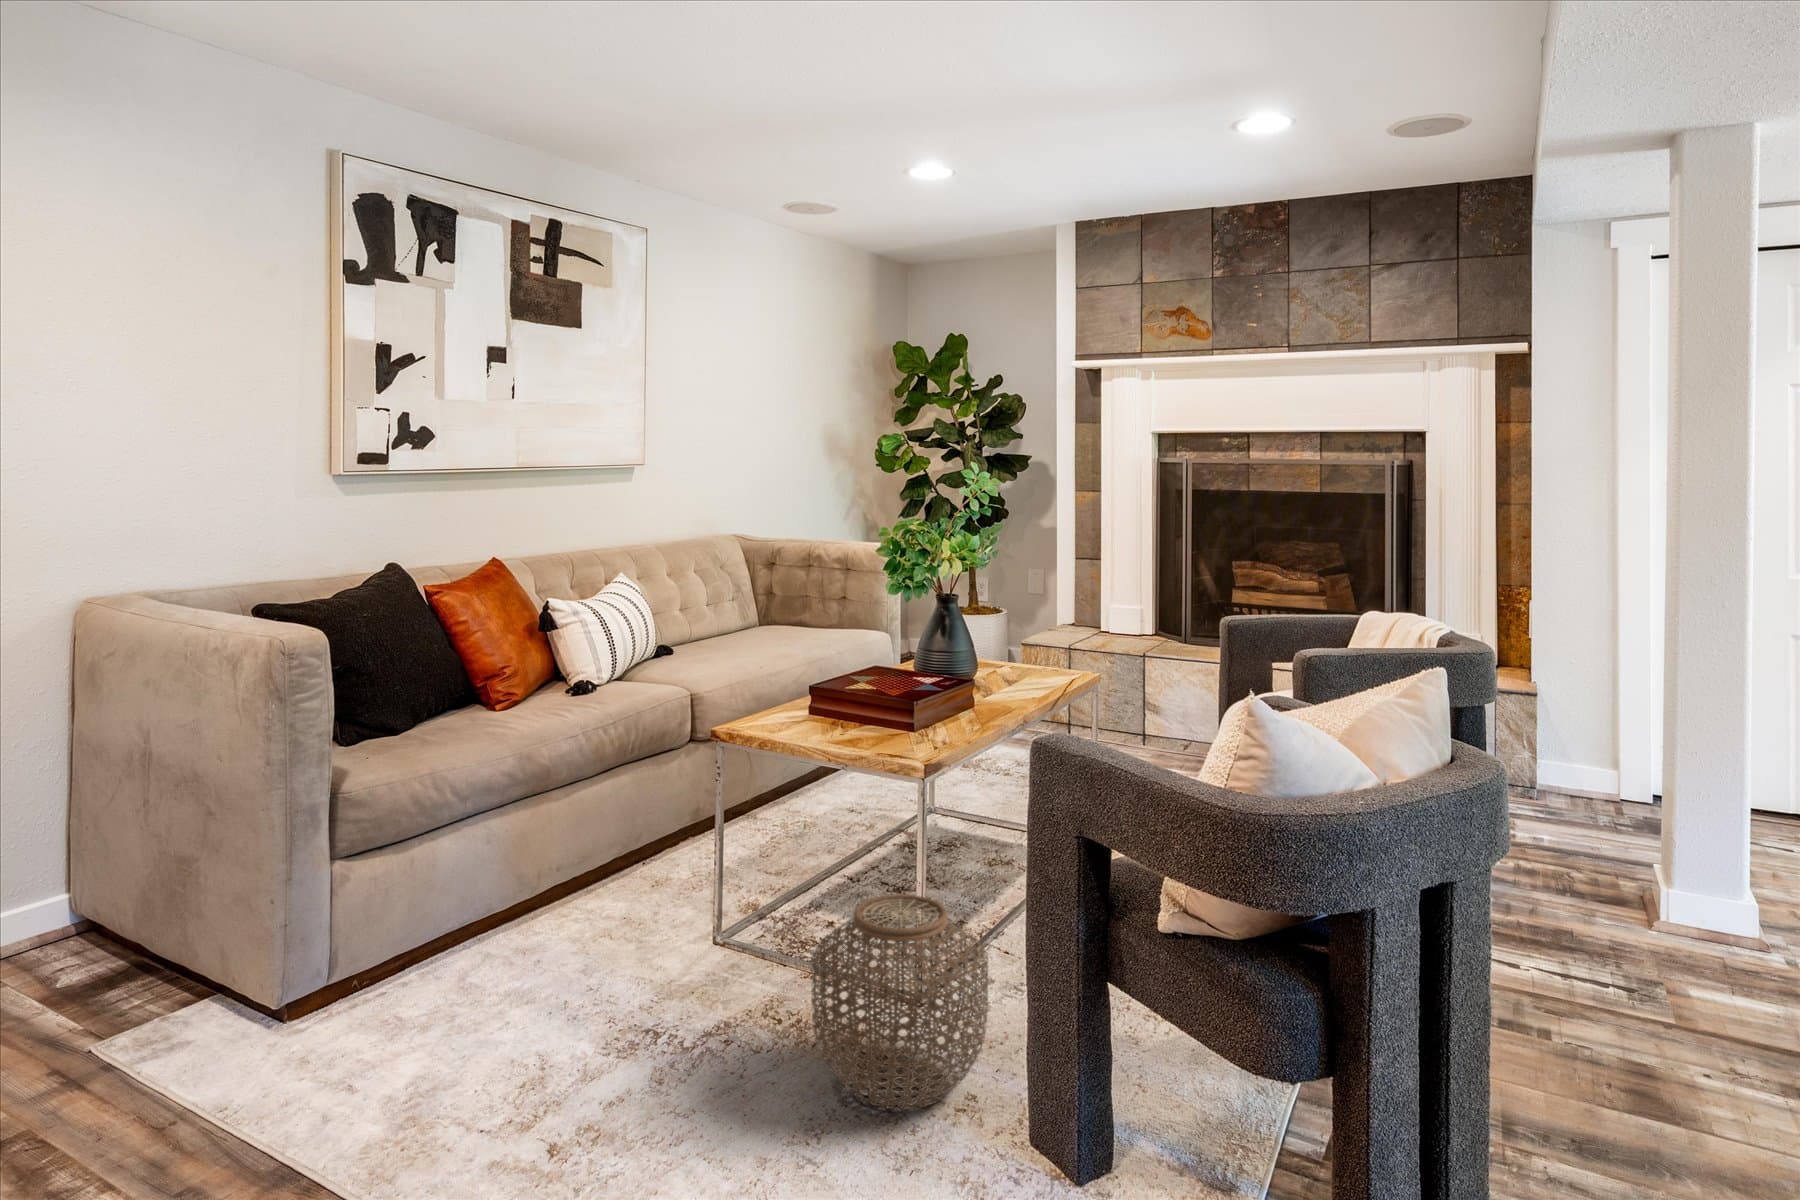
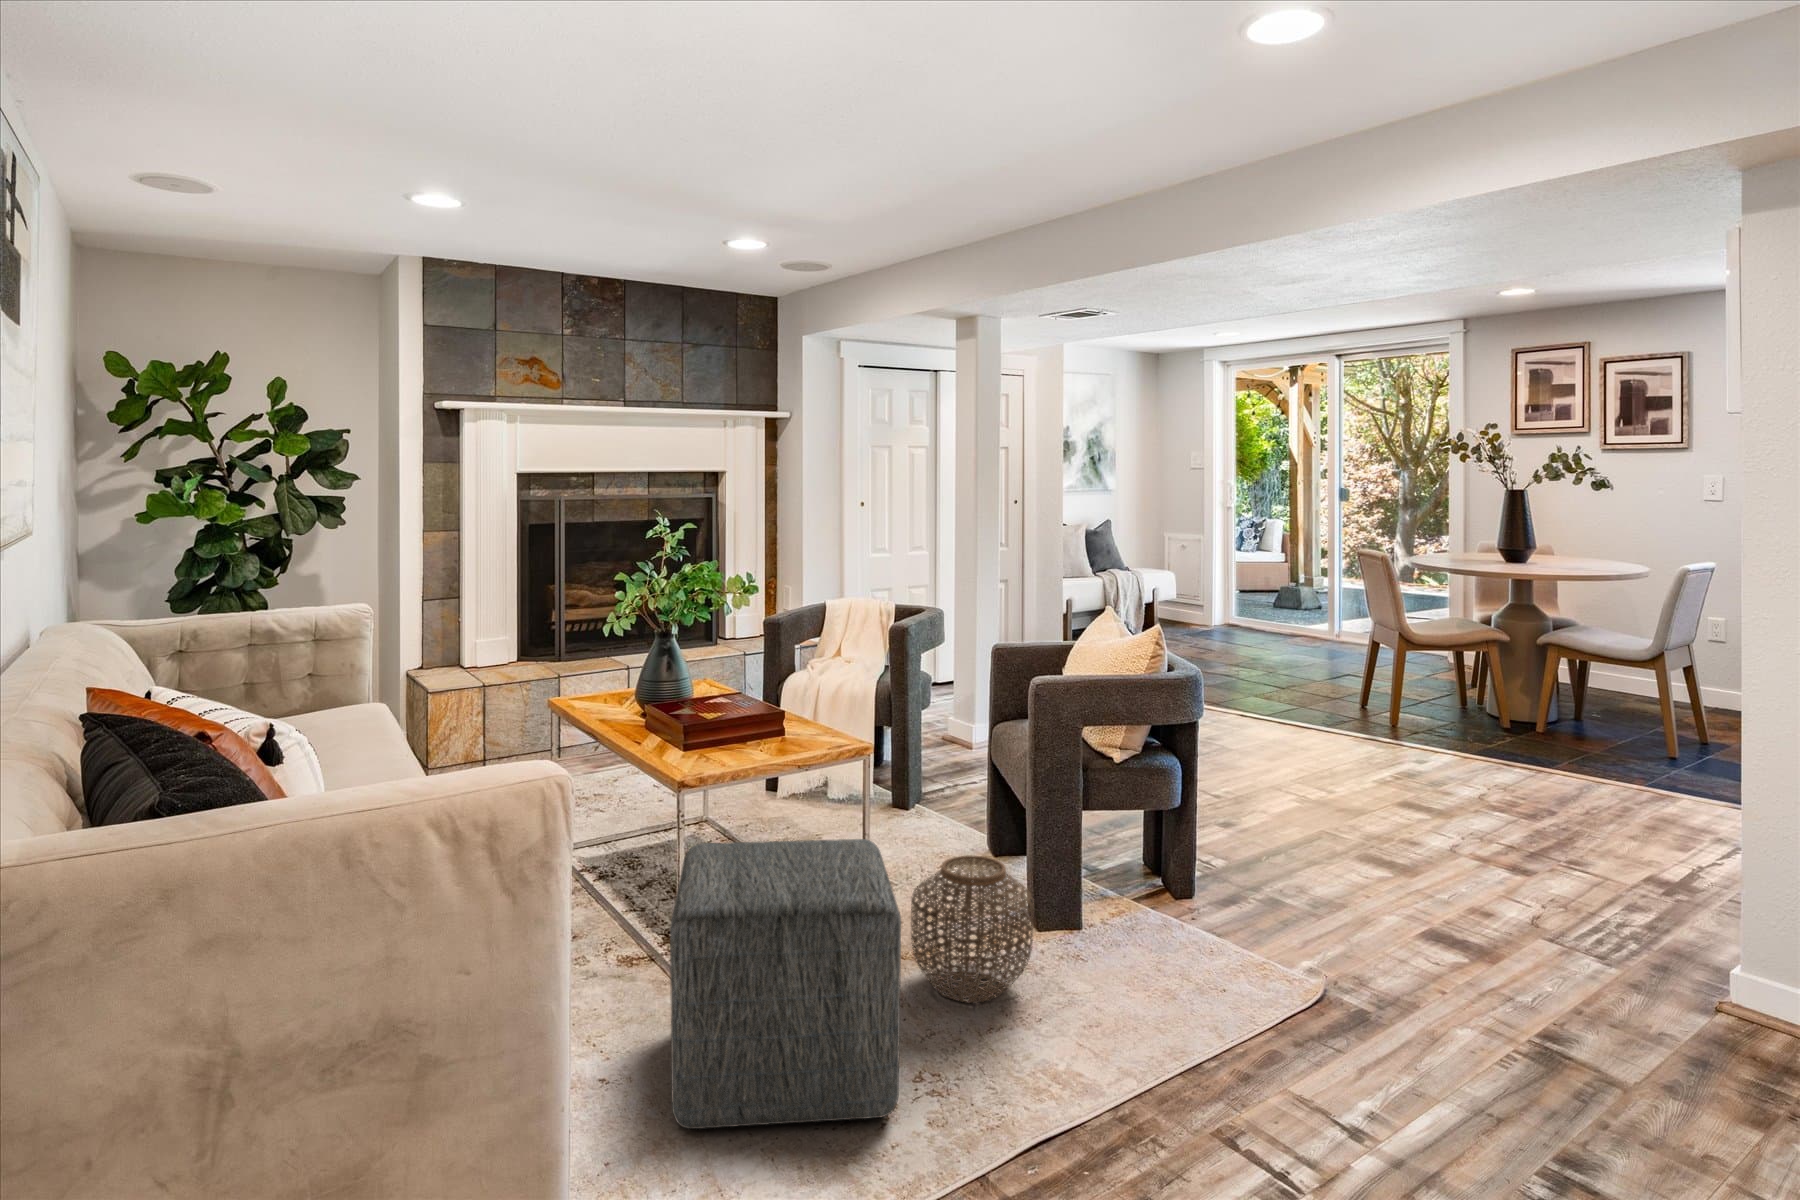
ottoman: none [451,769,757,1111] -> present [670,839,901,1129]

